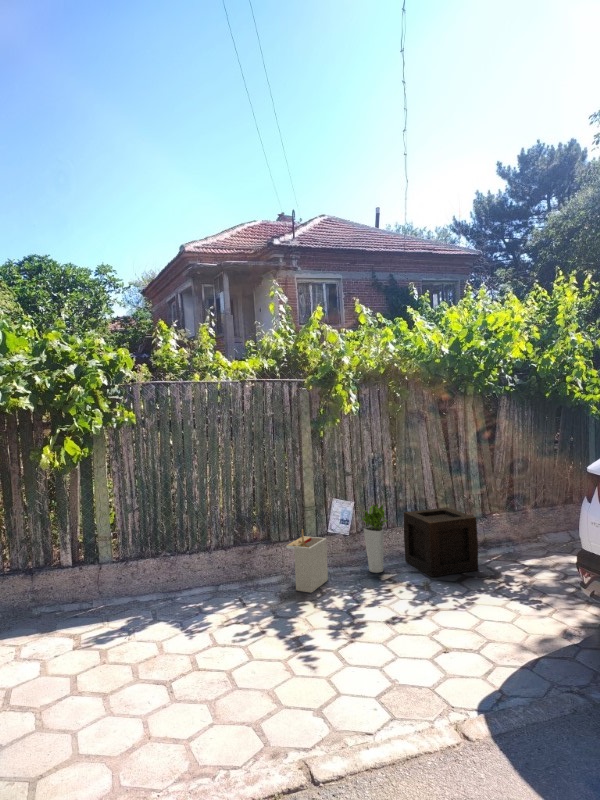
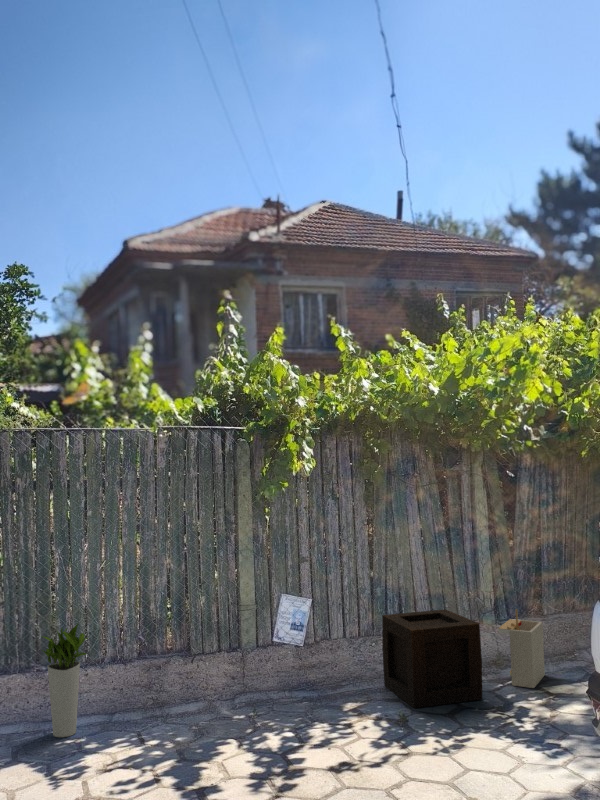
planter: present [362,503,387,573] -> present [42,624,87,737]
storage bin: present [287,529,328,593] -> present [498,609,545,688]

